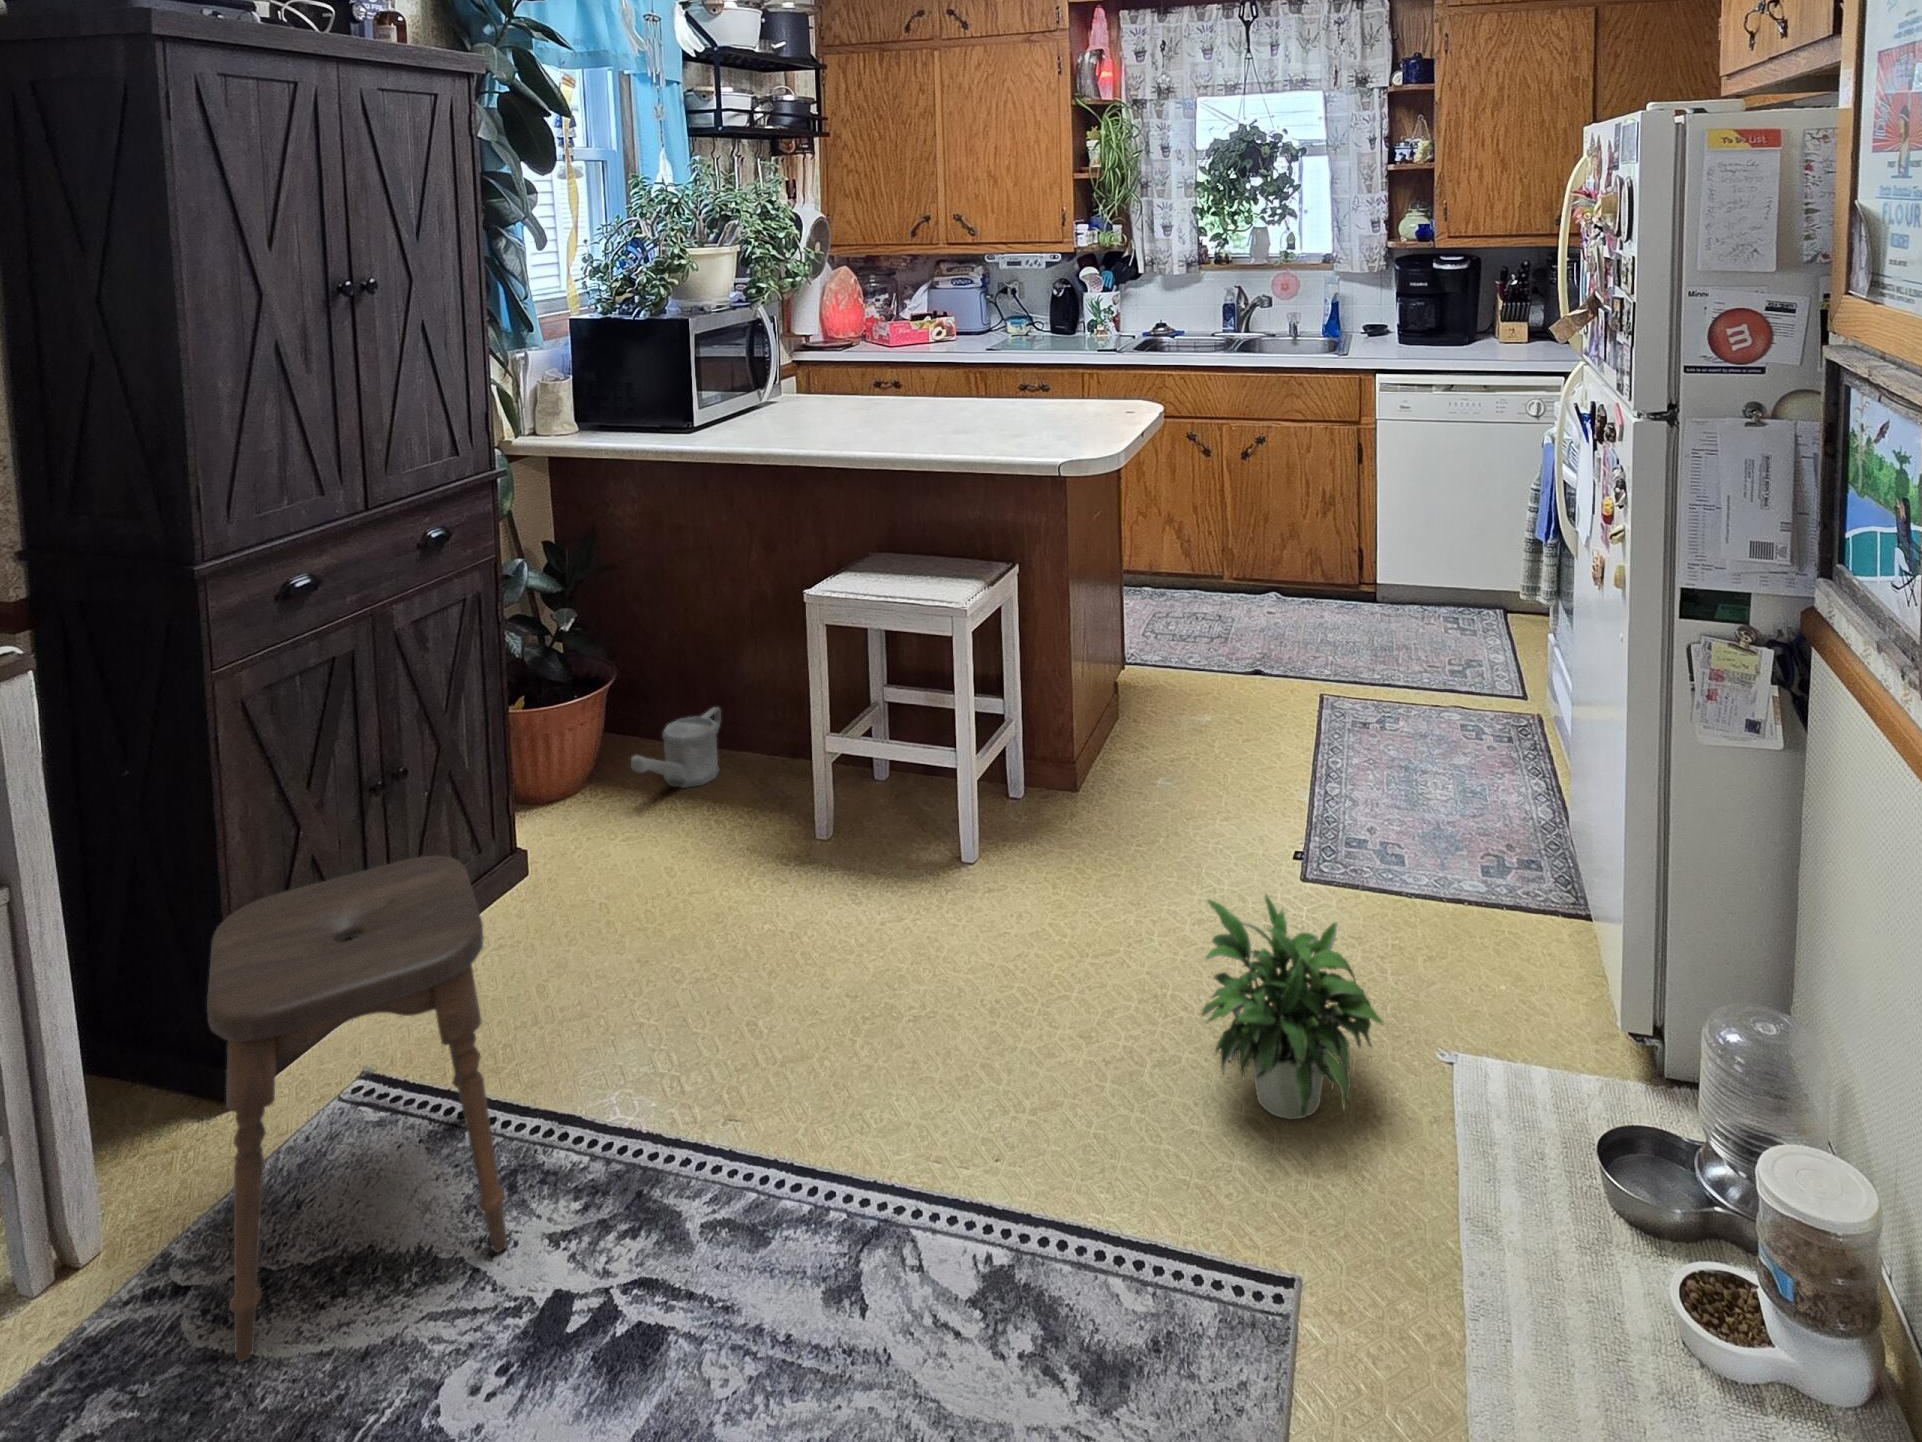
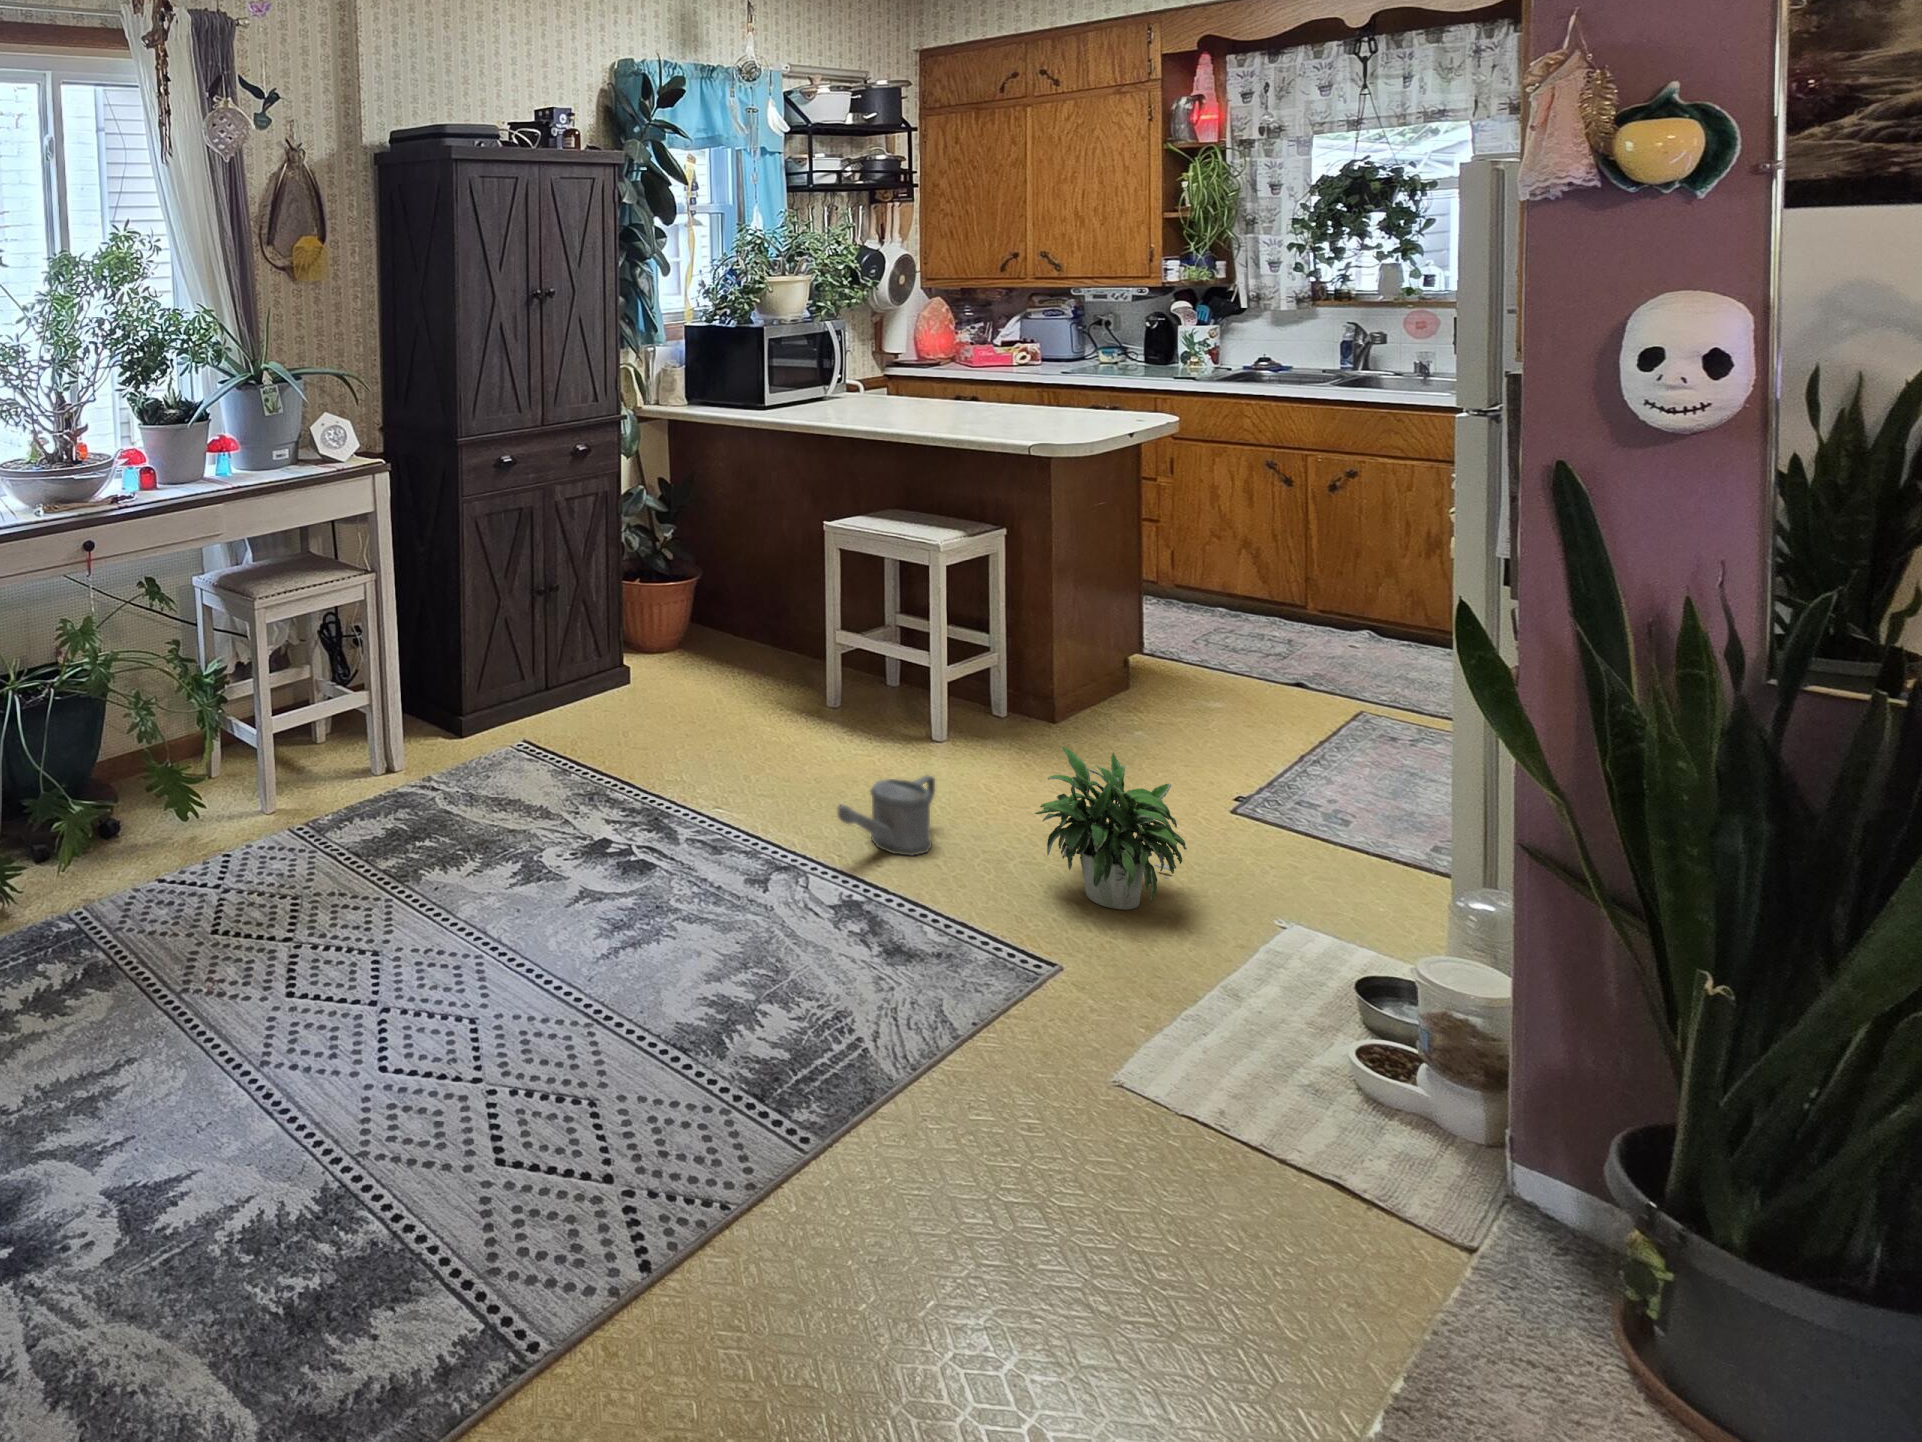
watering can: present [631,707,721,788] -> present [837,775,935,855]
stool: present [207,856,507,1362] -> none [454,610,585,819]

